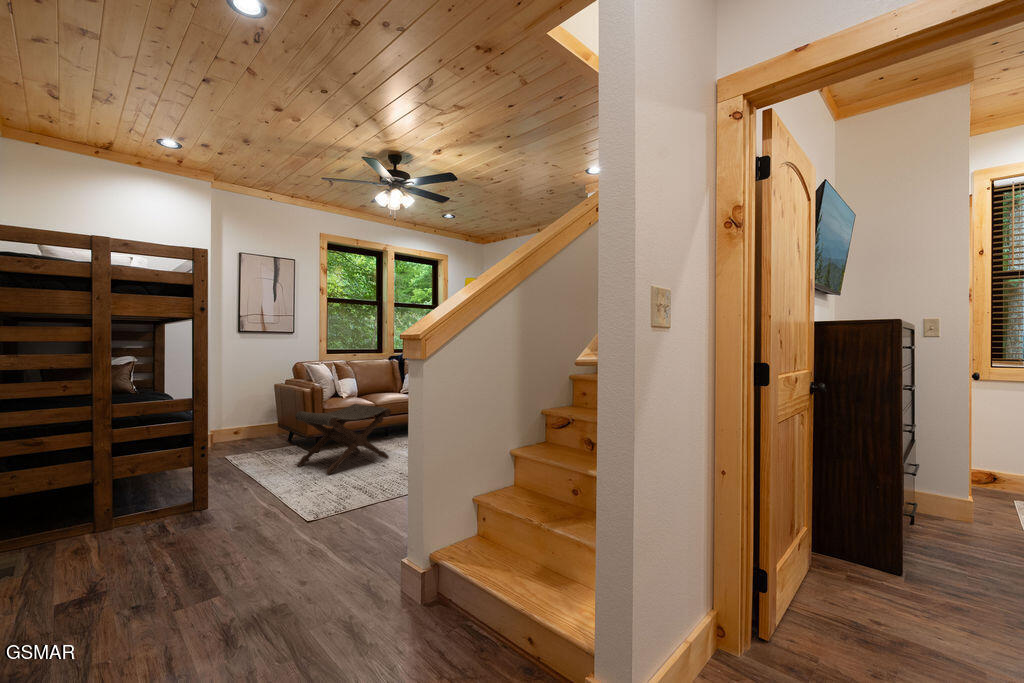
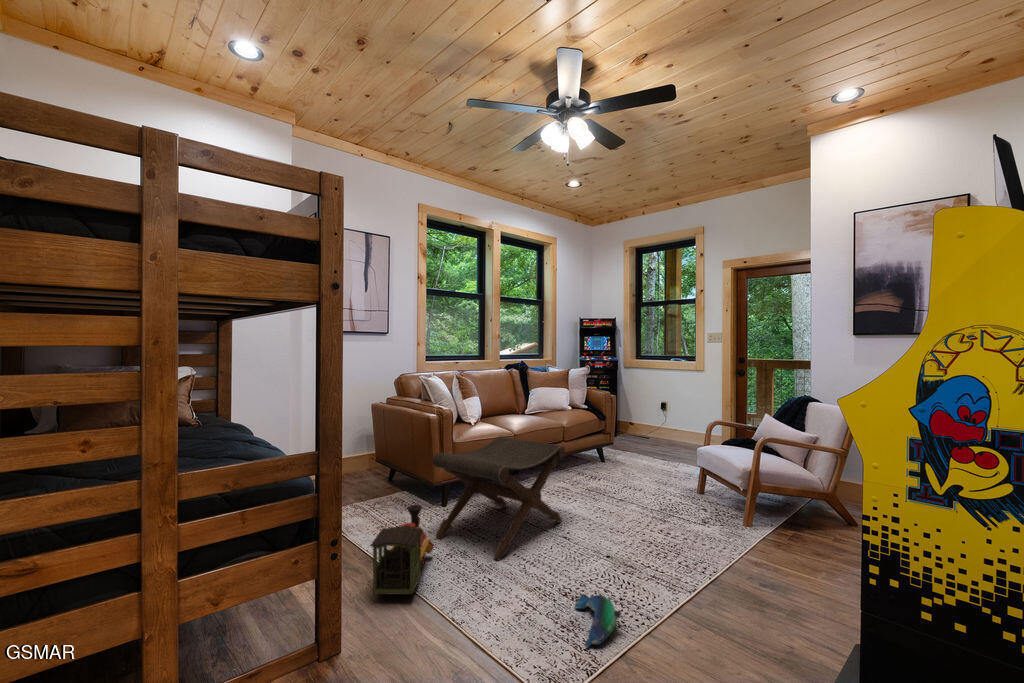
toy train: none [234,441,288,487] -> present [370,505,434,595]
plush toy: none [342,483,370,504] -> present [575,594,621,648]

